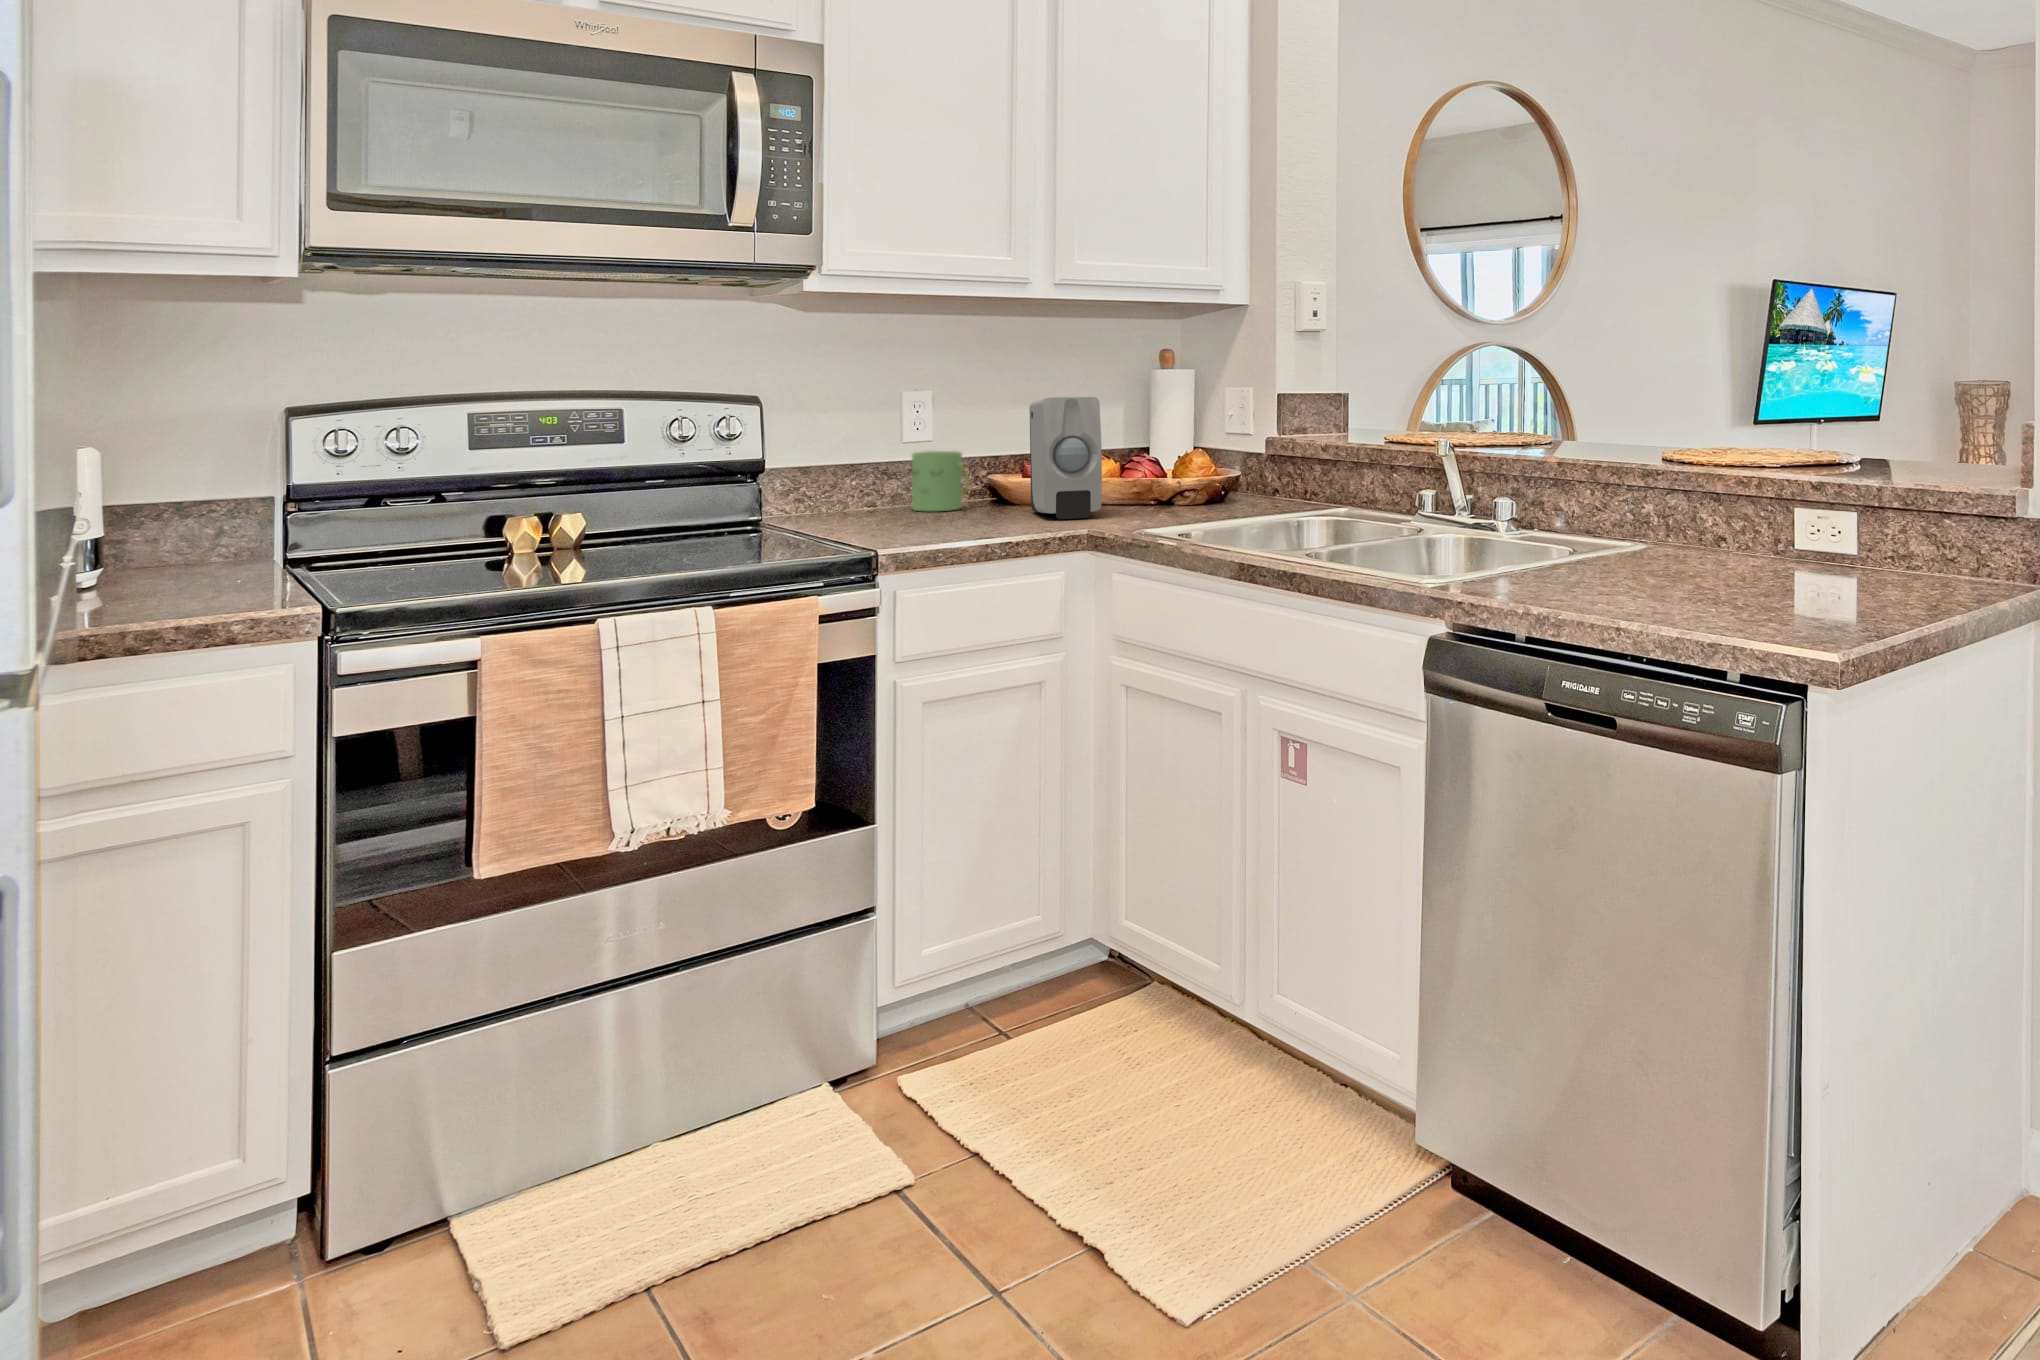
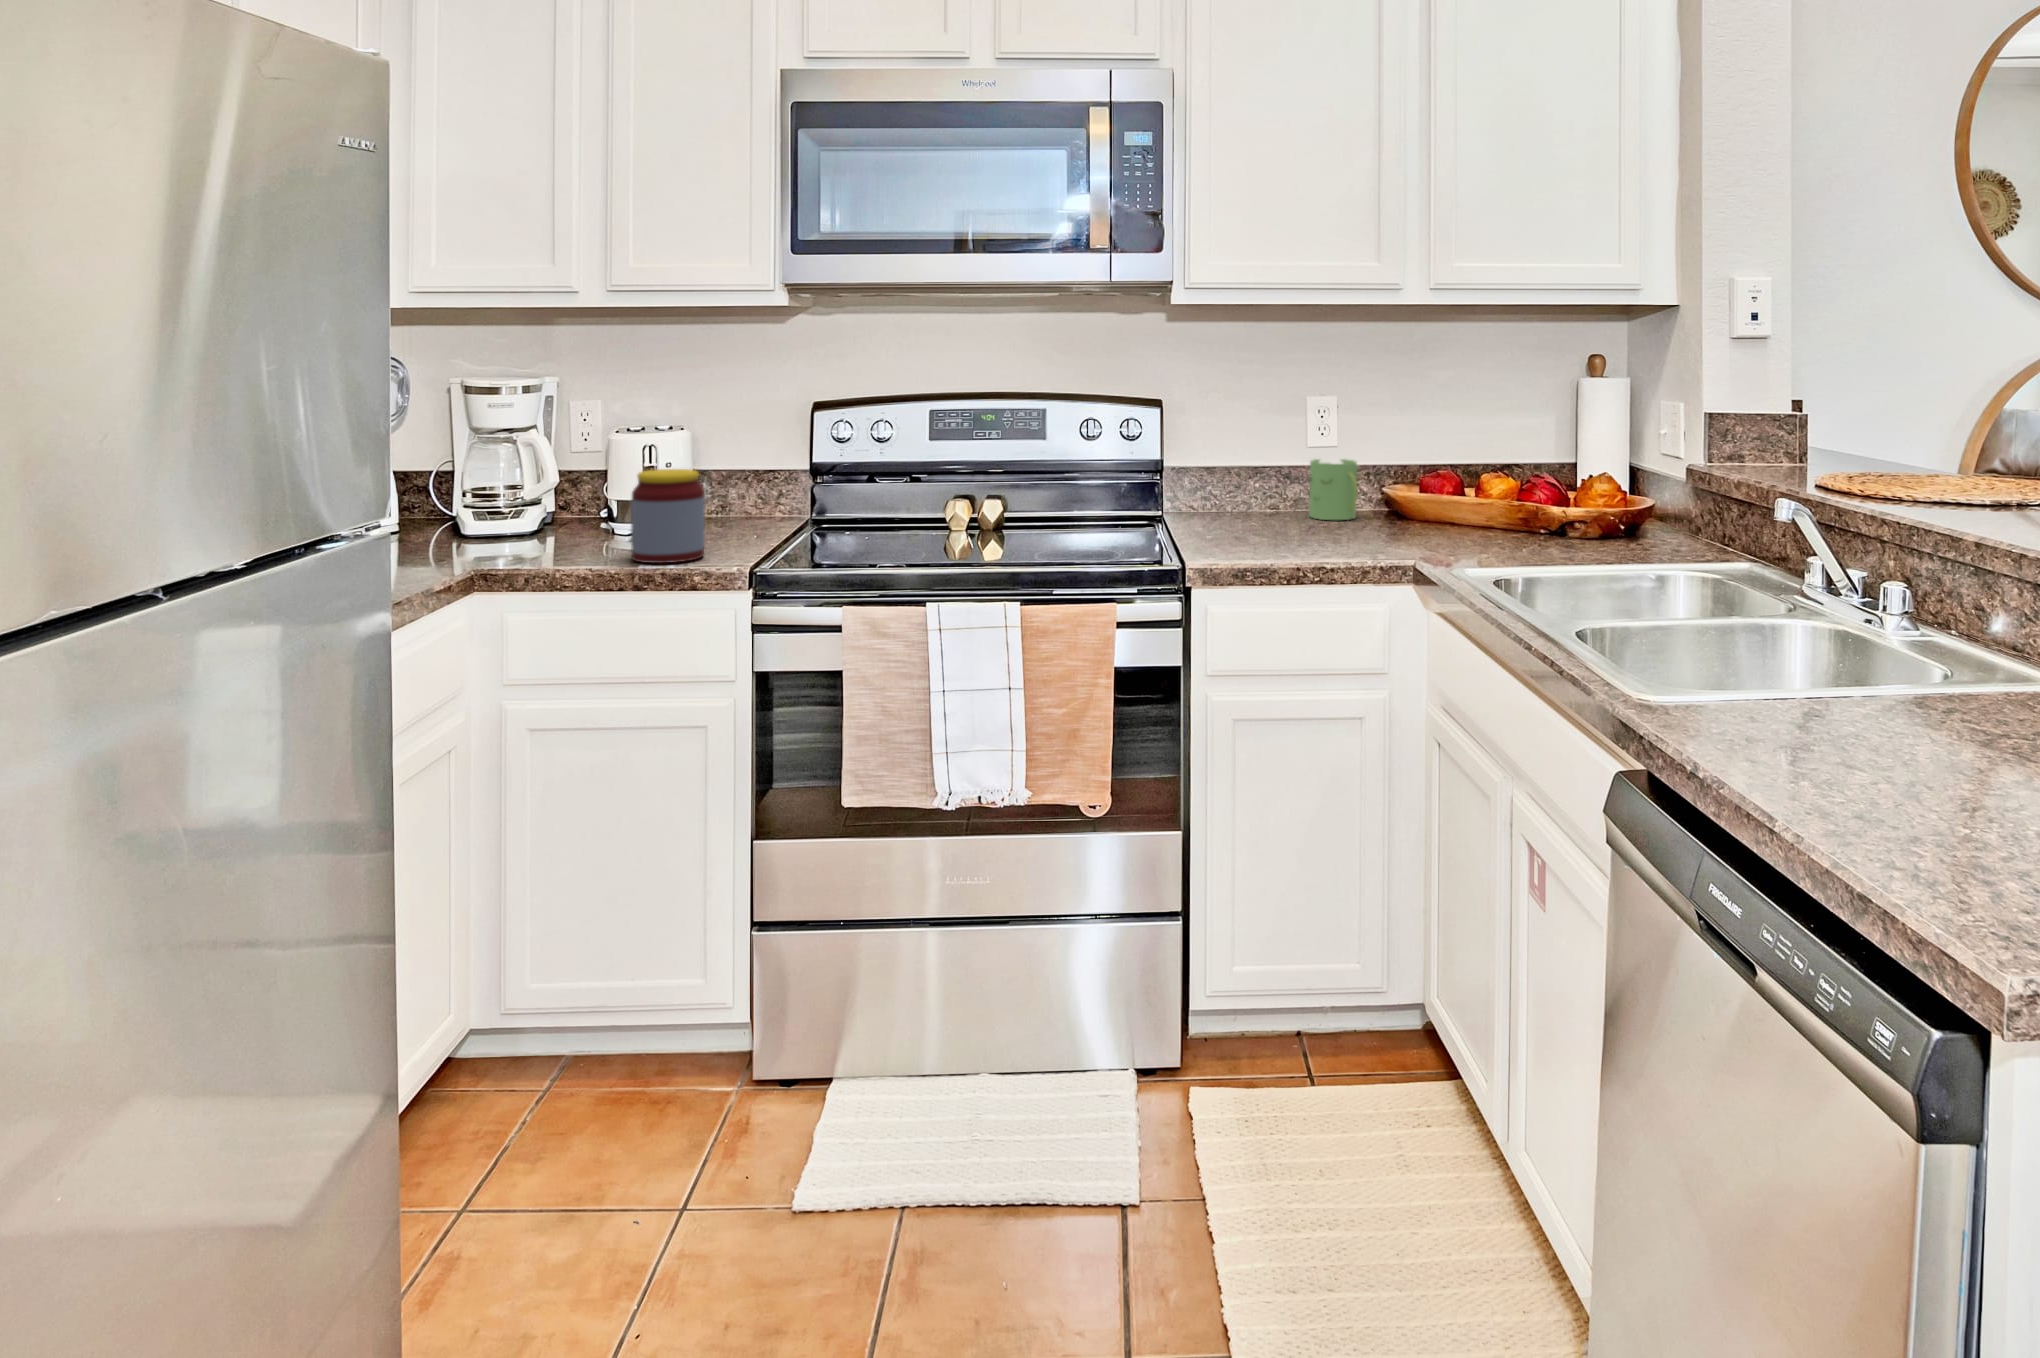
soap dispenser: present [1030,397,1102,519] -> none [1403,414,1467,544]
jar: none [123,492,240,614] -> present [631,469,704,563]

